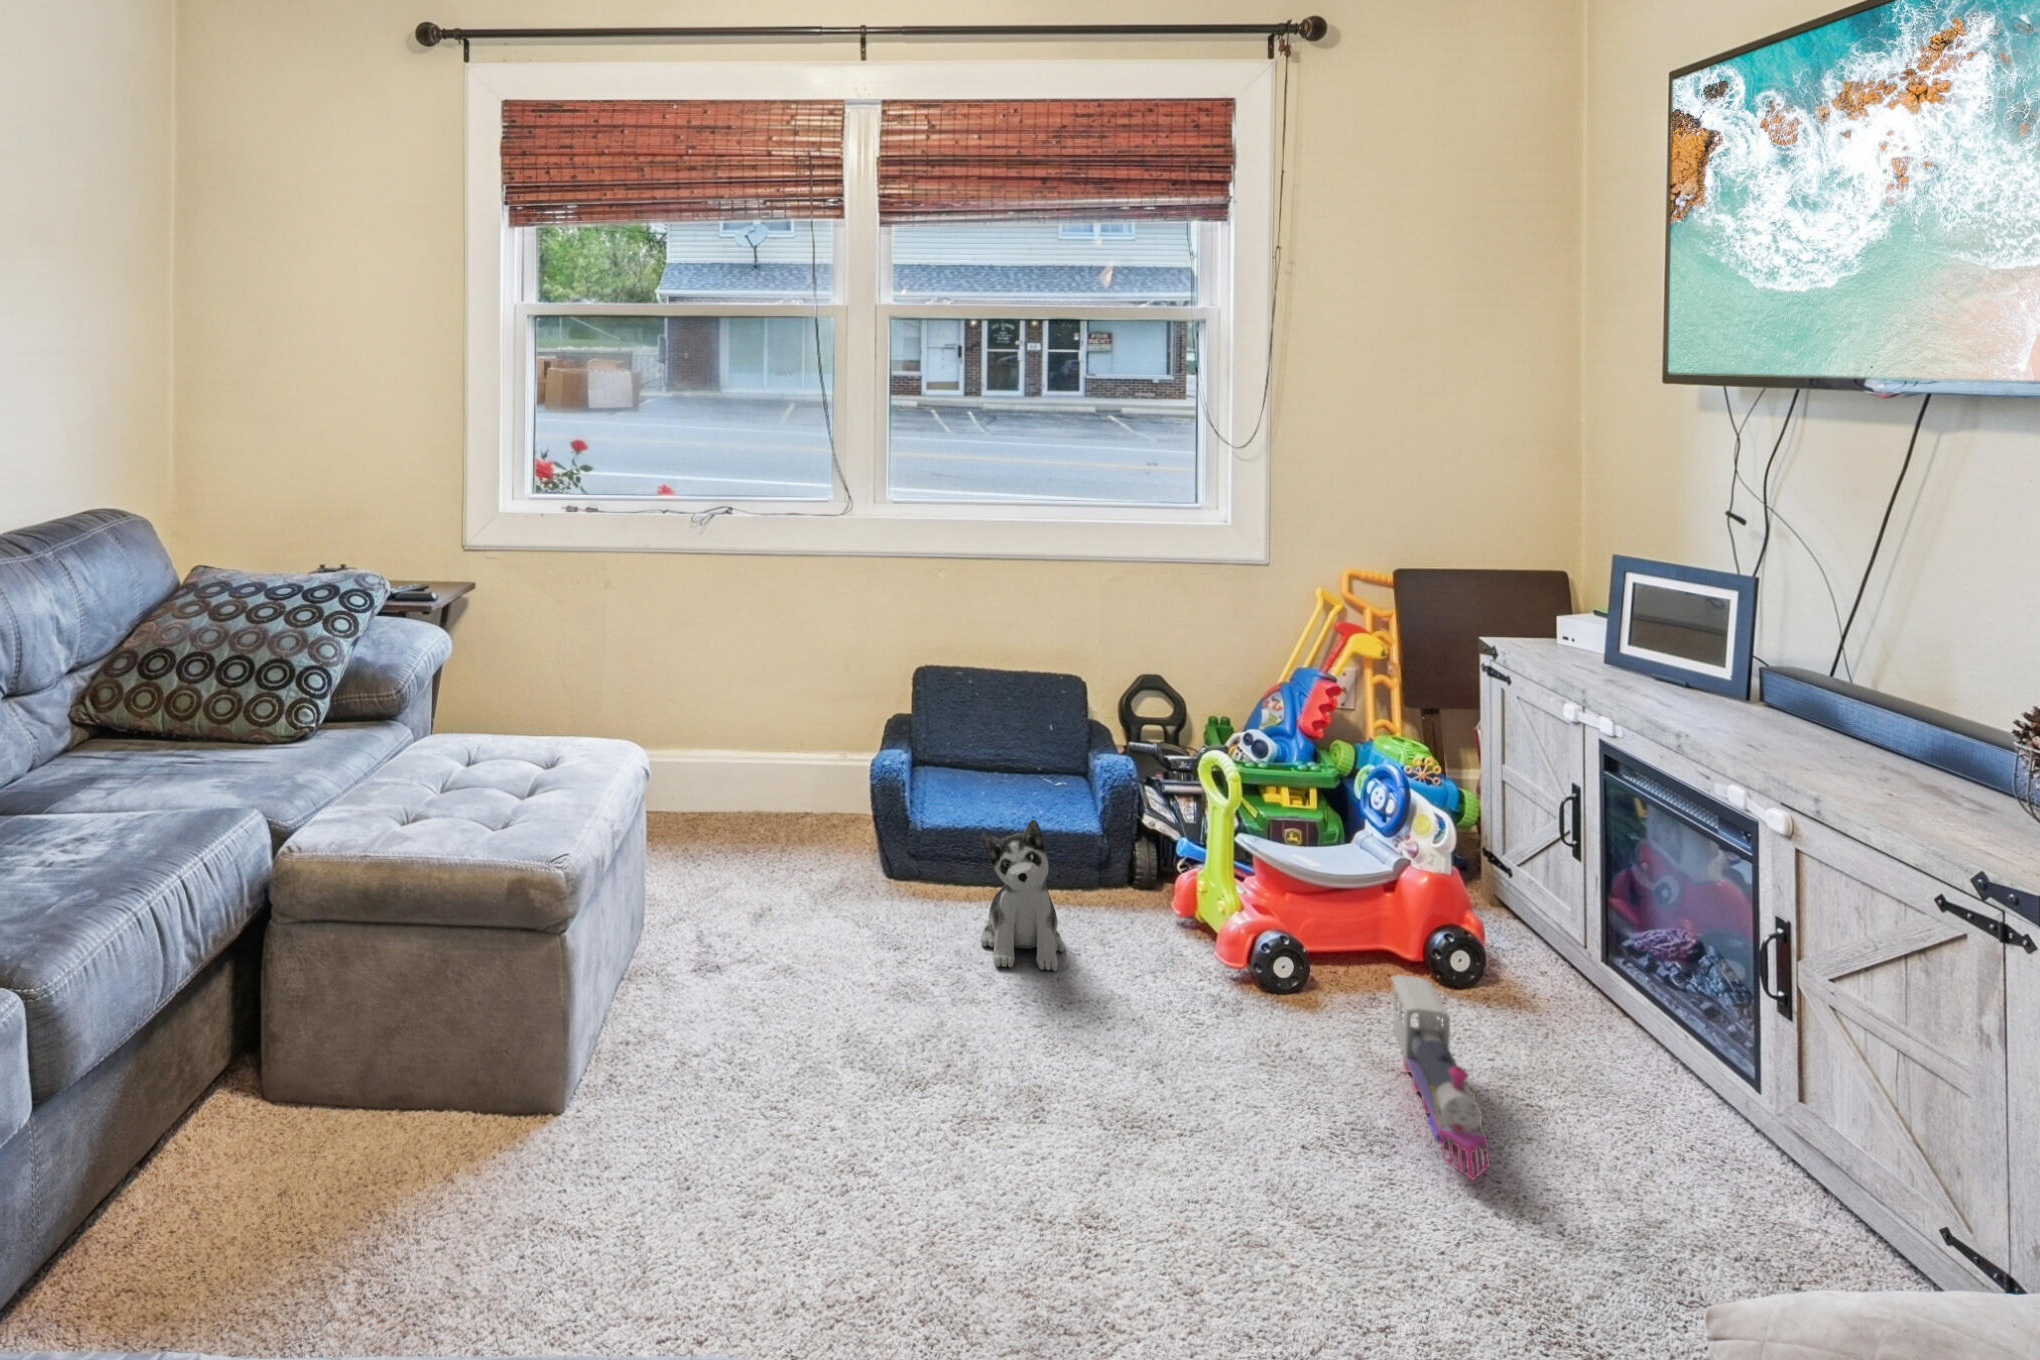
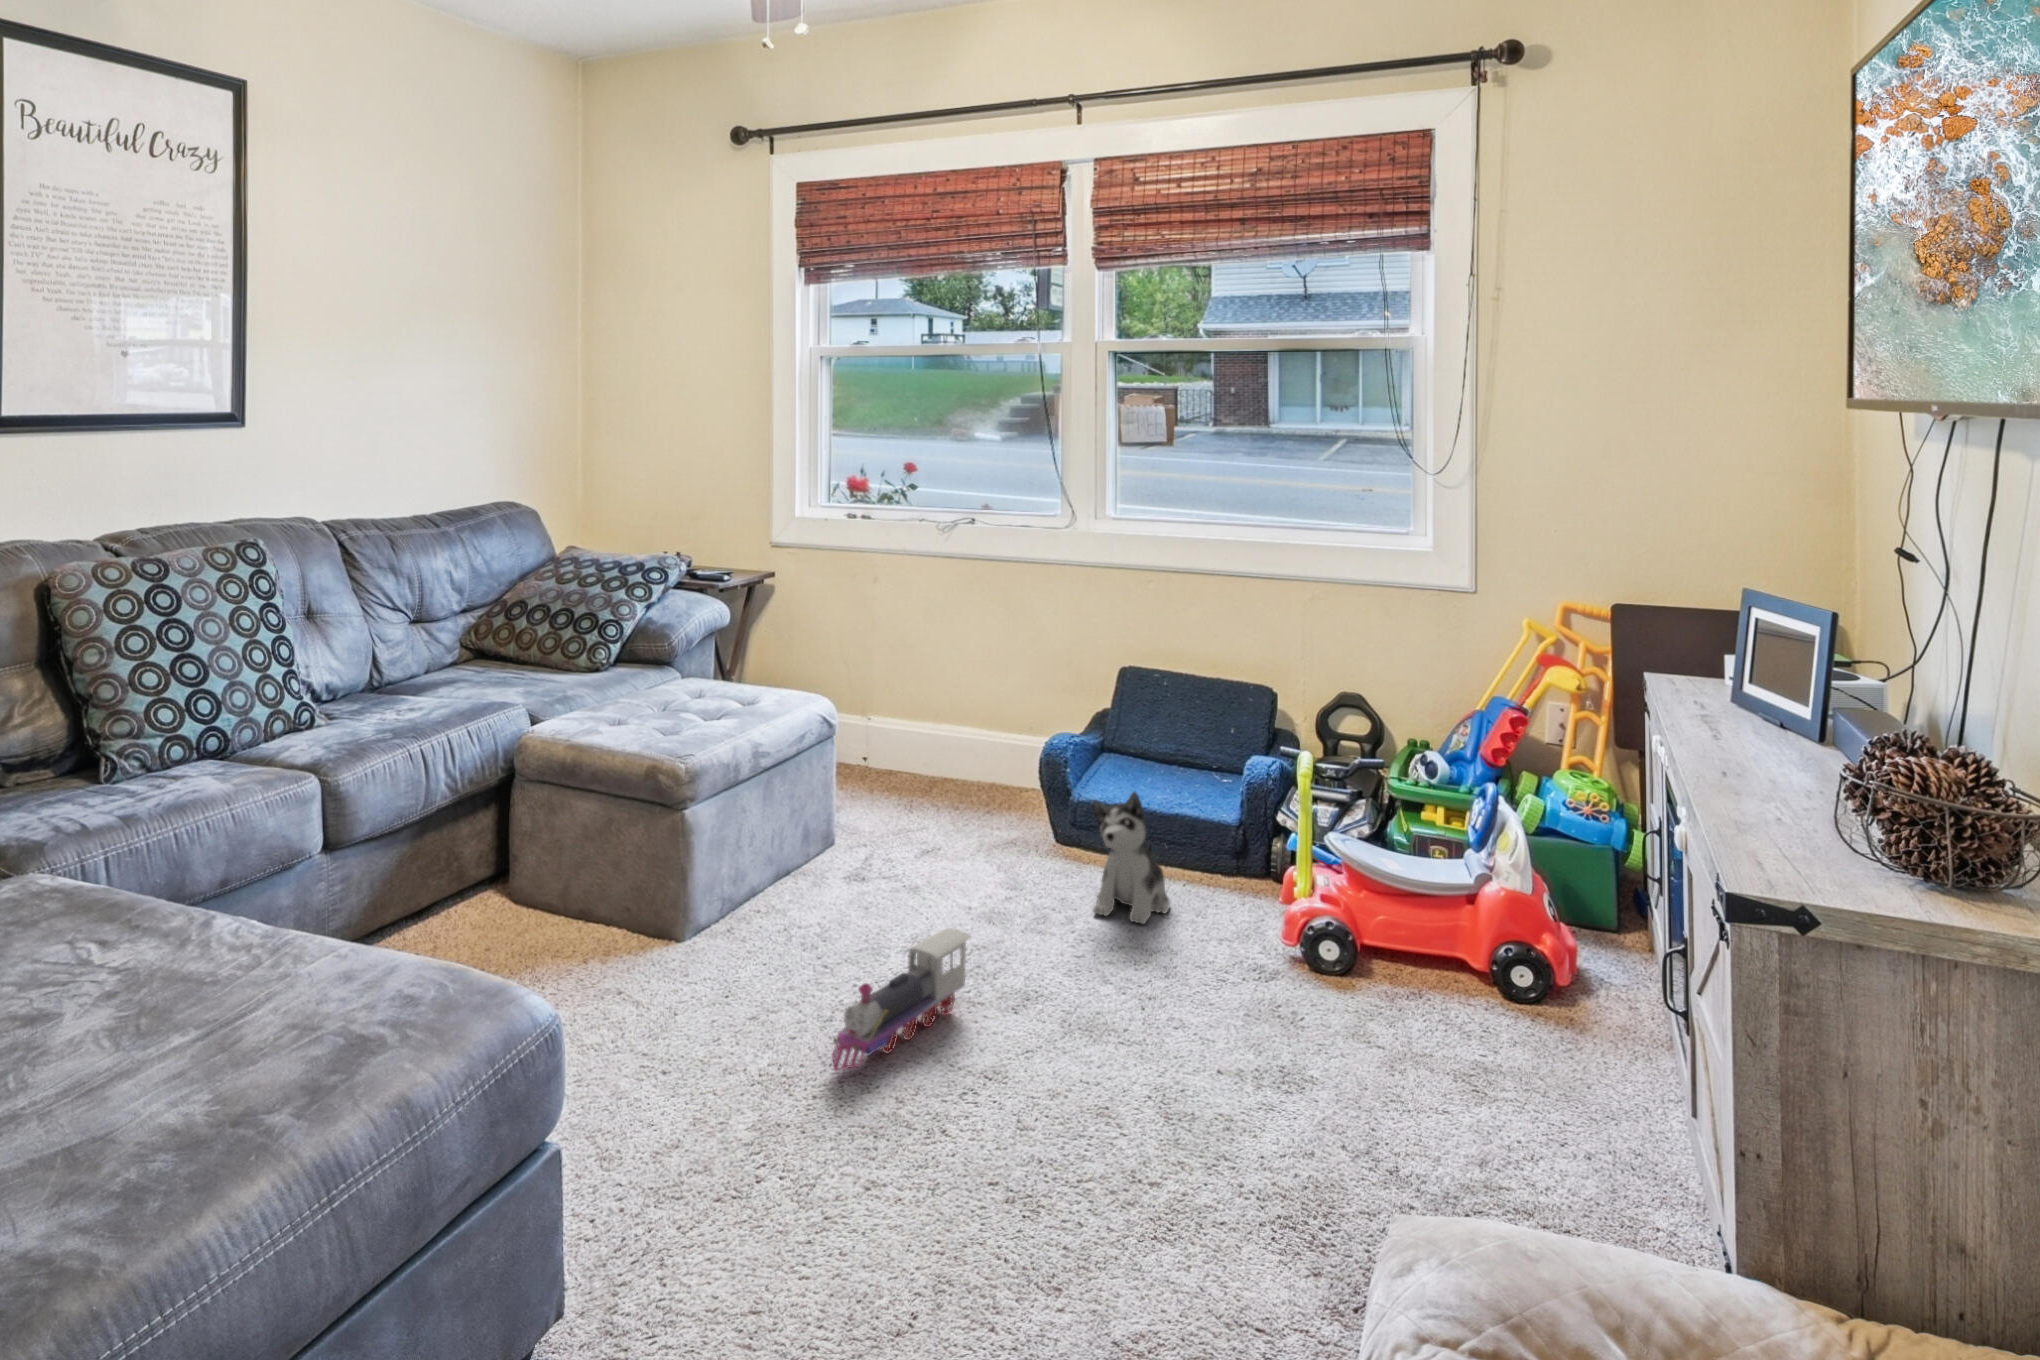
toy train: present [1392,975,1490,1179] -> present [832,928,971,1071]

